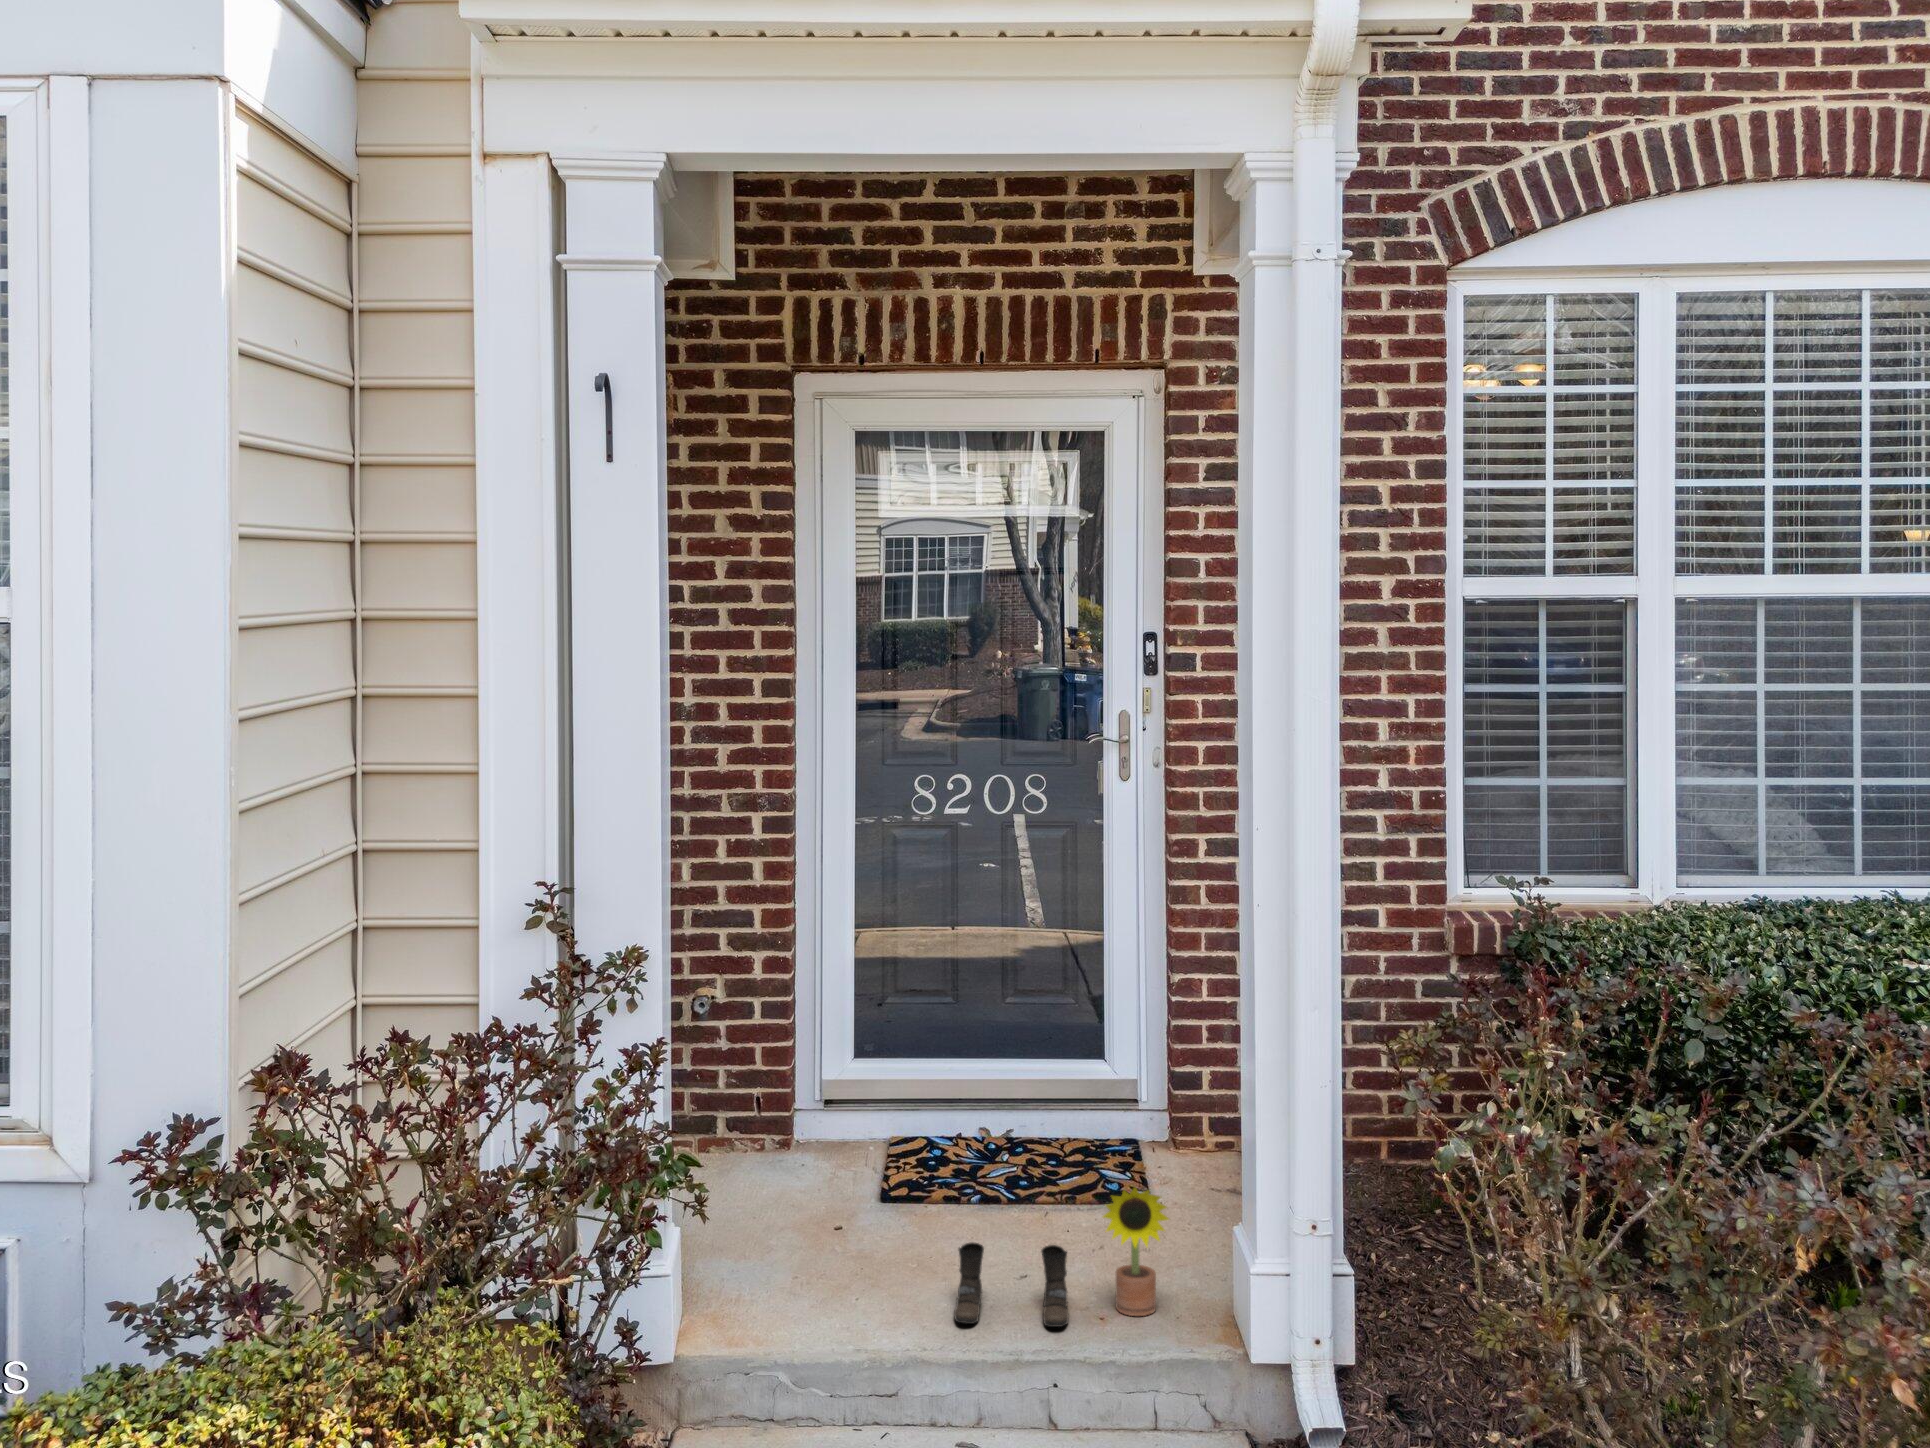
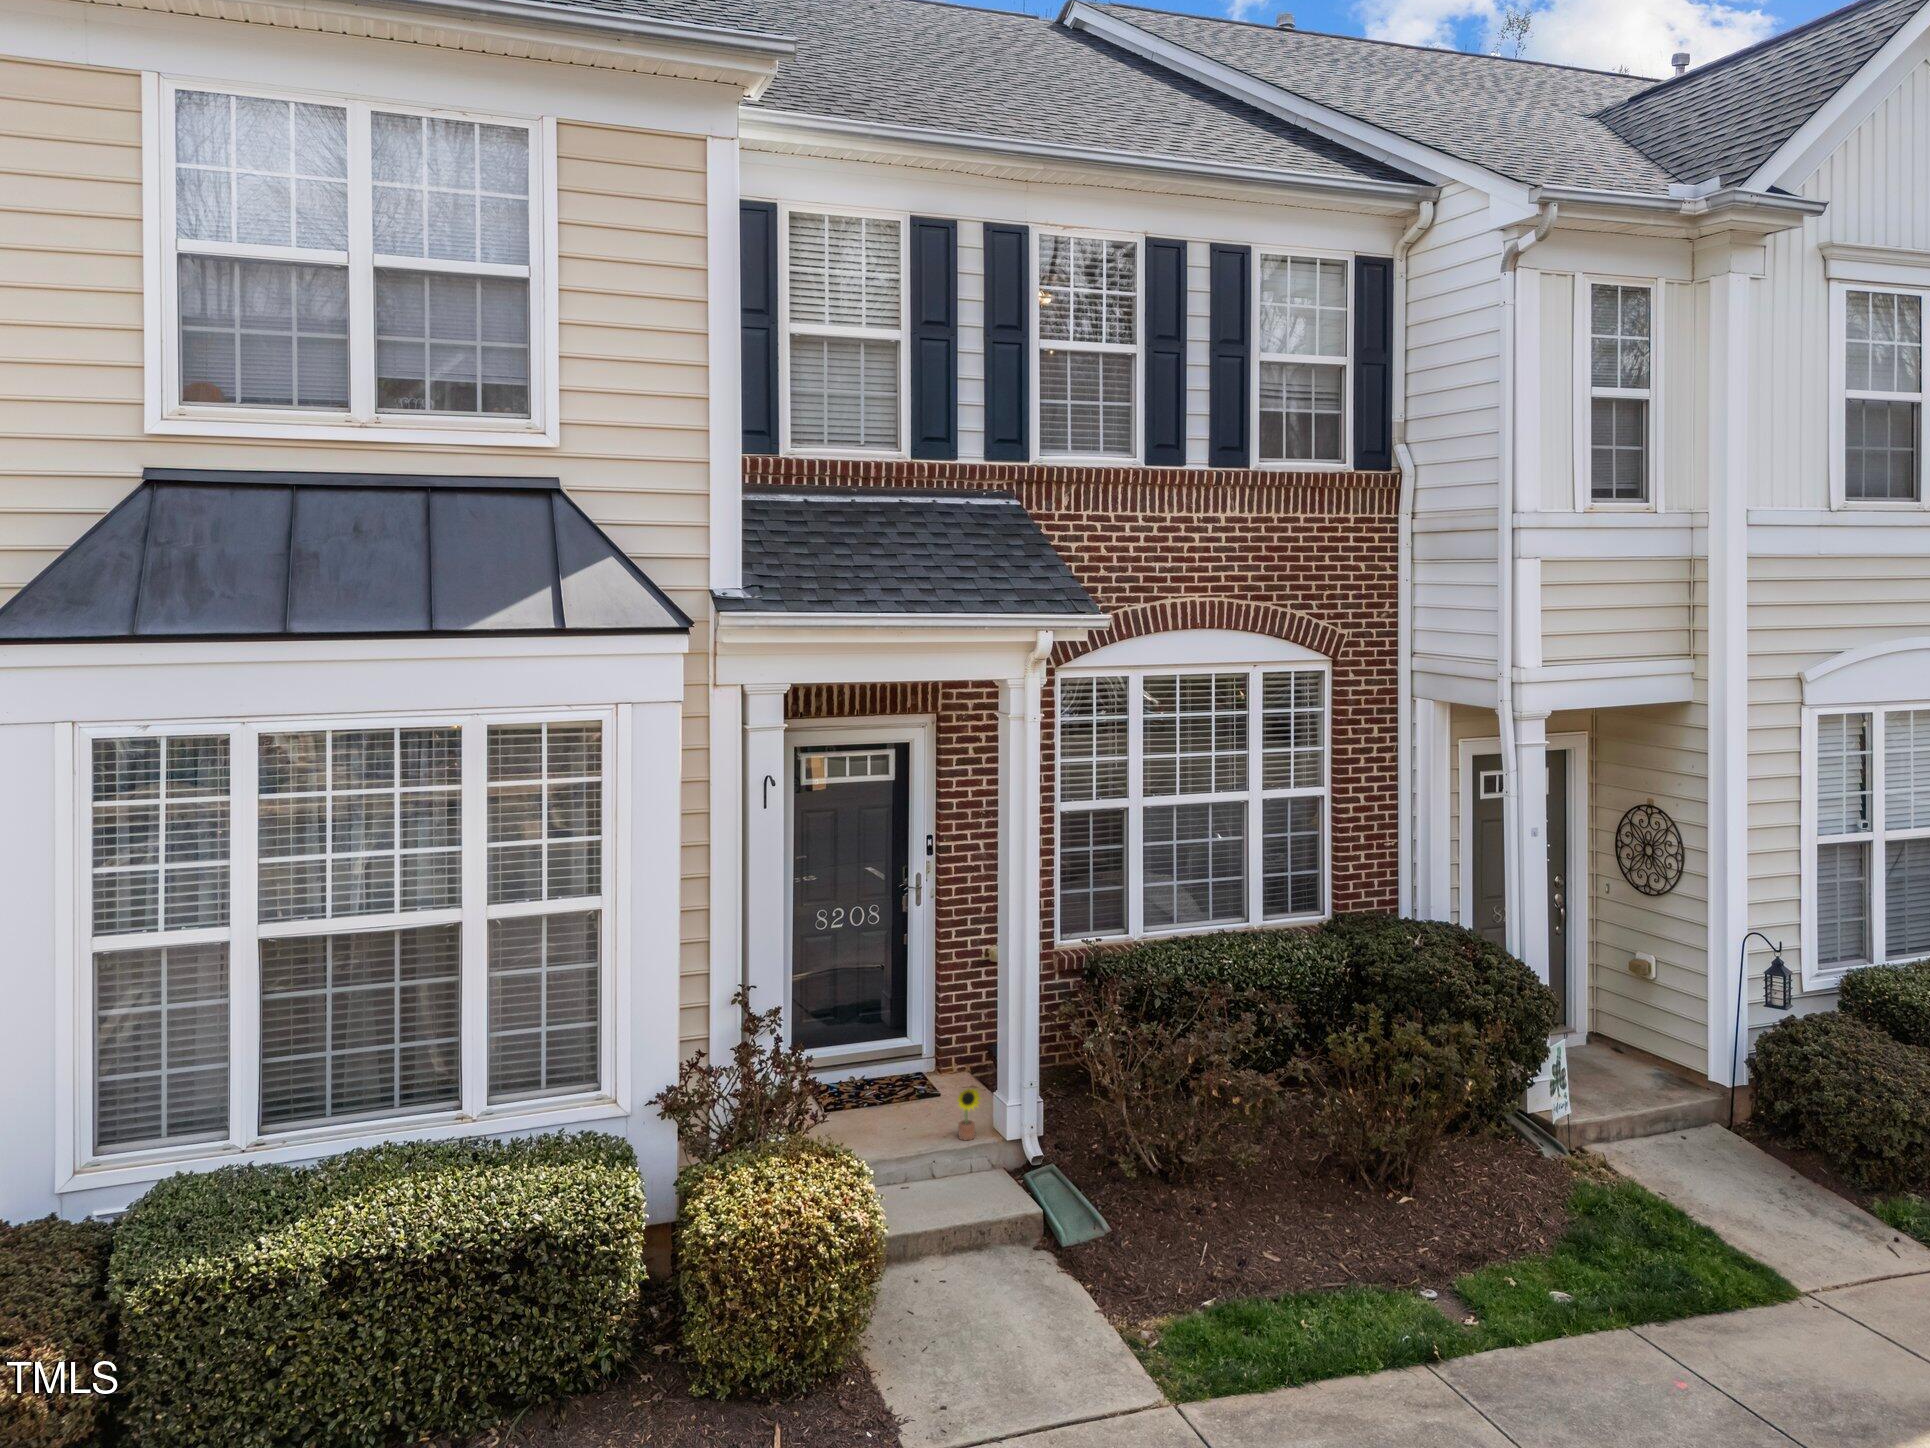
boots: present [954,1242,1069,1327] -> none [896,1116,945,1153]

